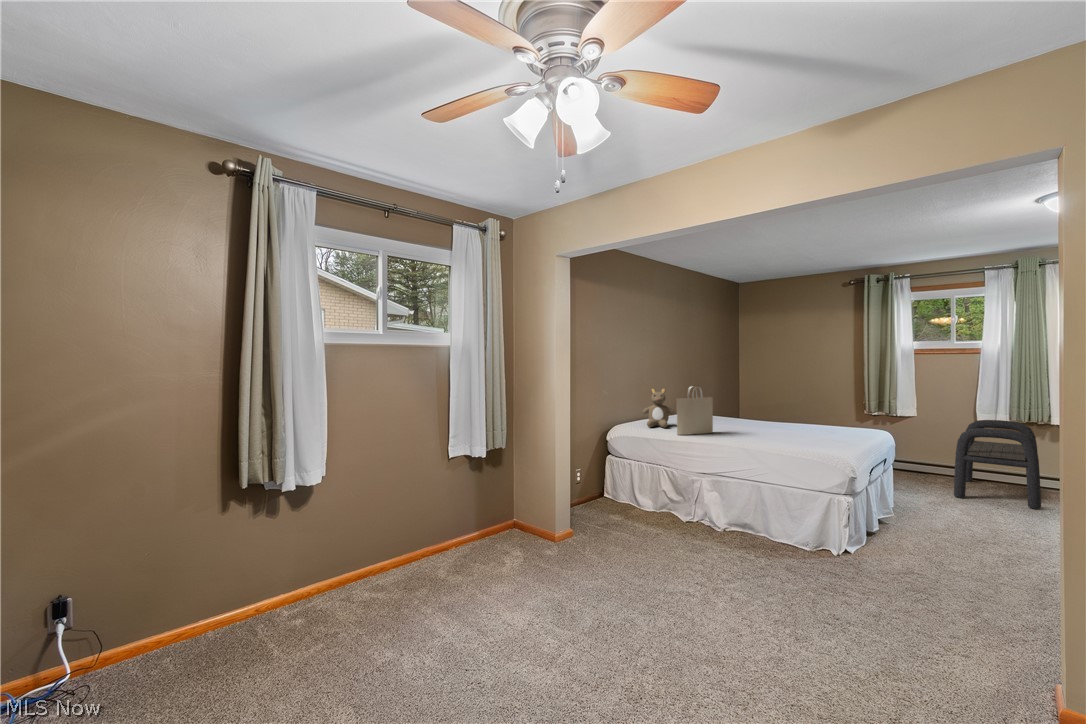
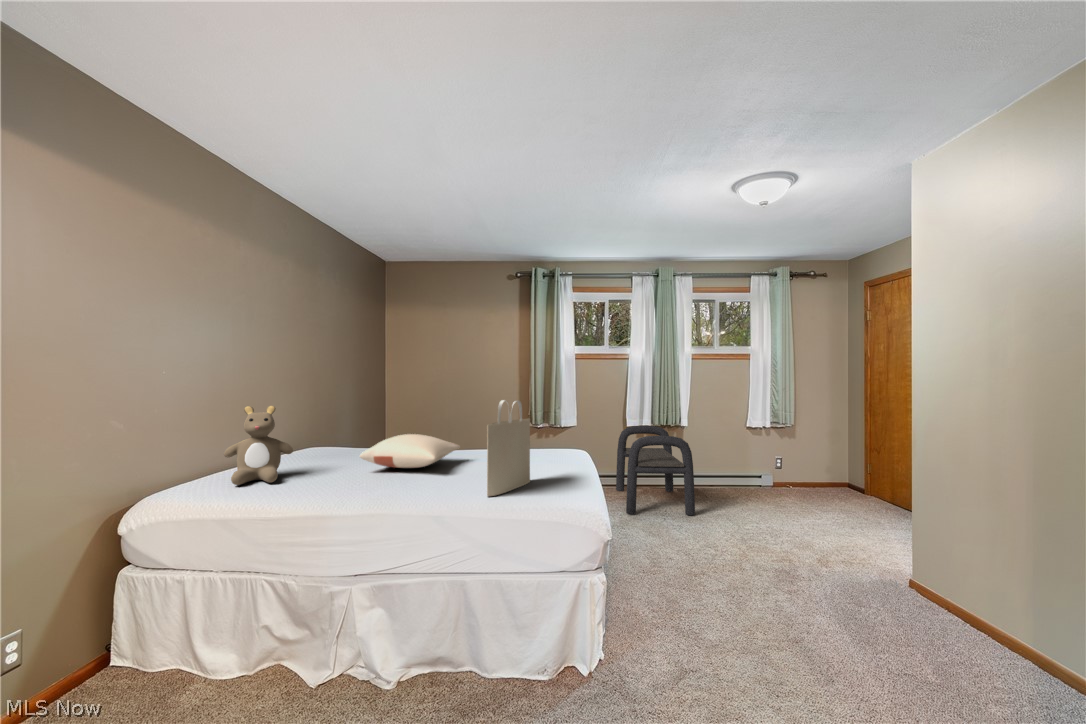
tote bag: present [677,387,713,435] -> present [487,400,530,496]
pillow: none [709,409,774,429] -> present [360,434,460,468]

